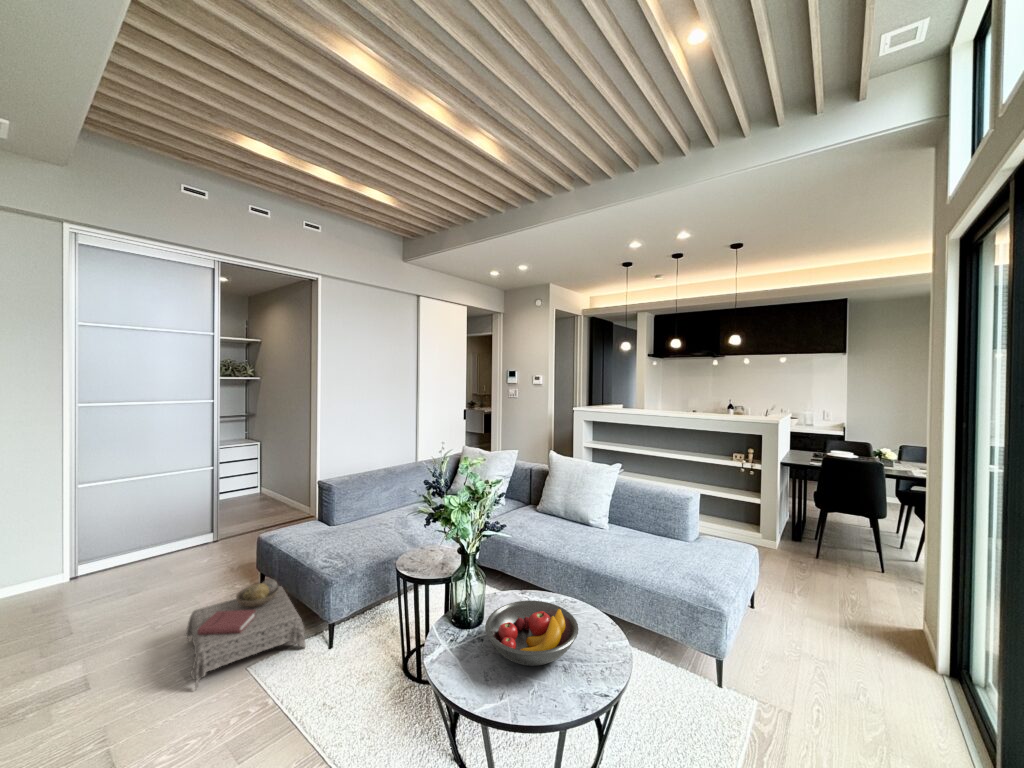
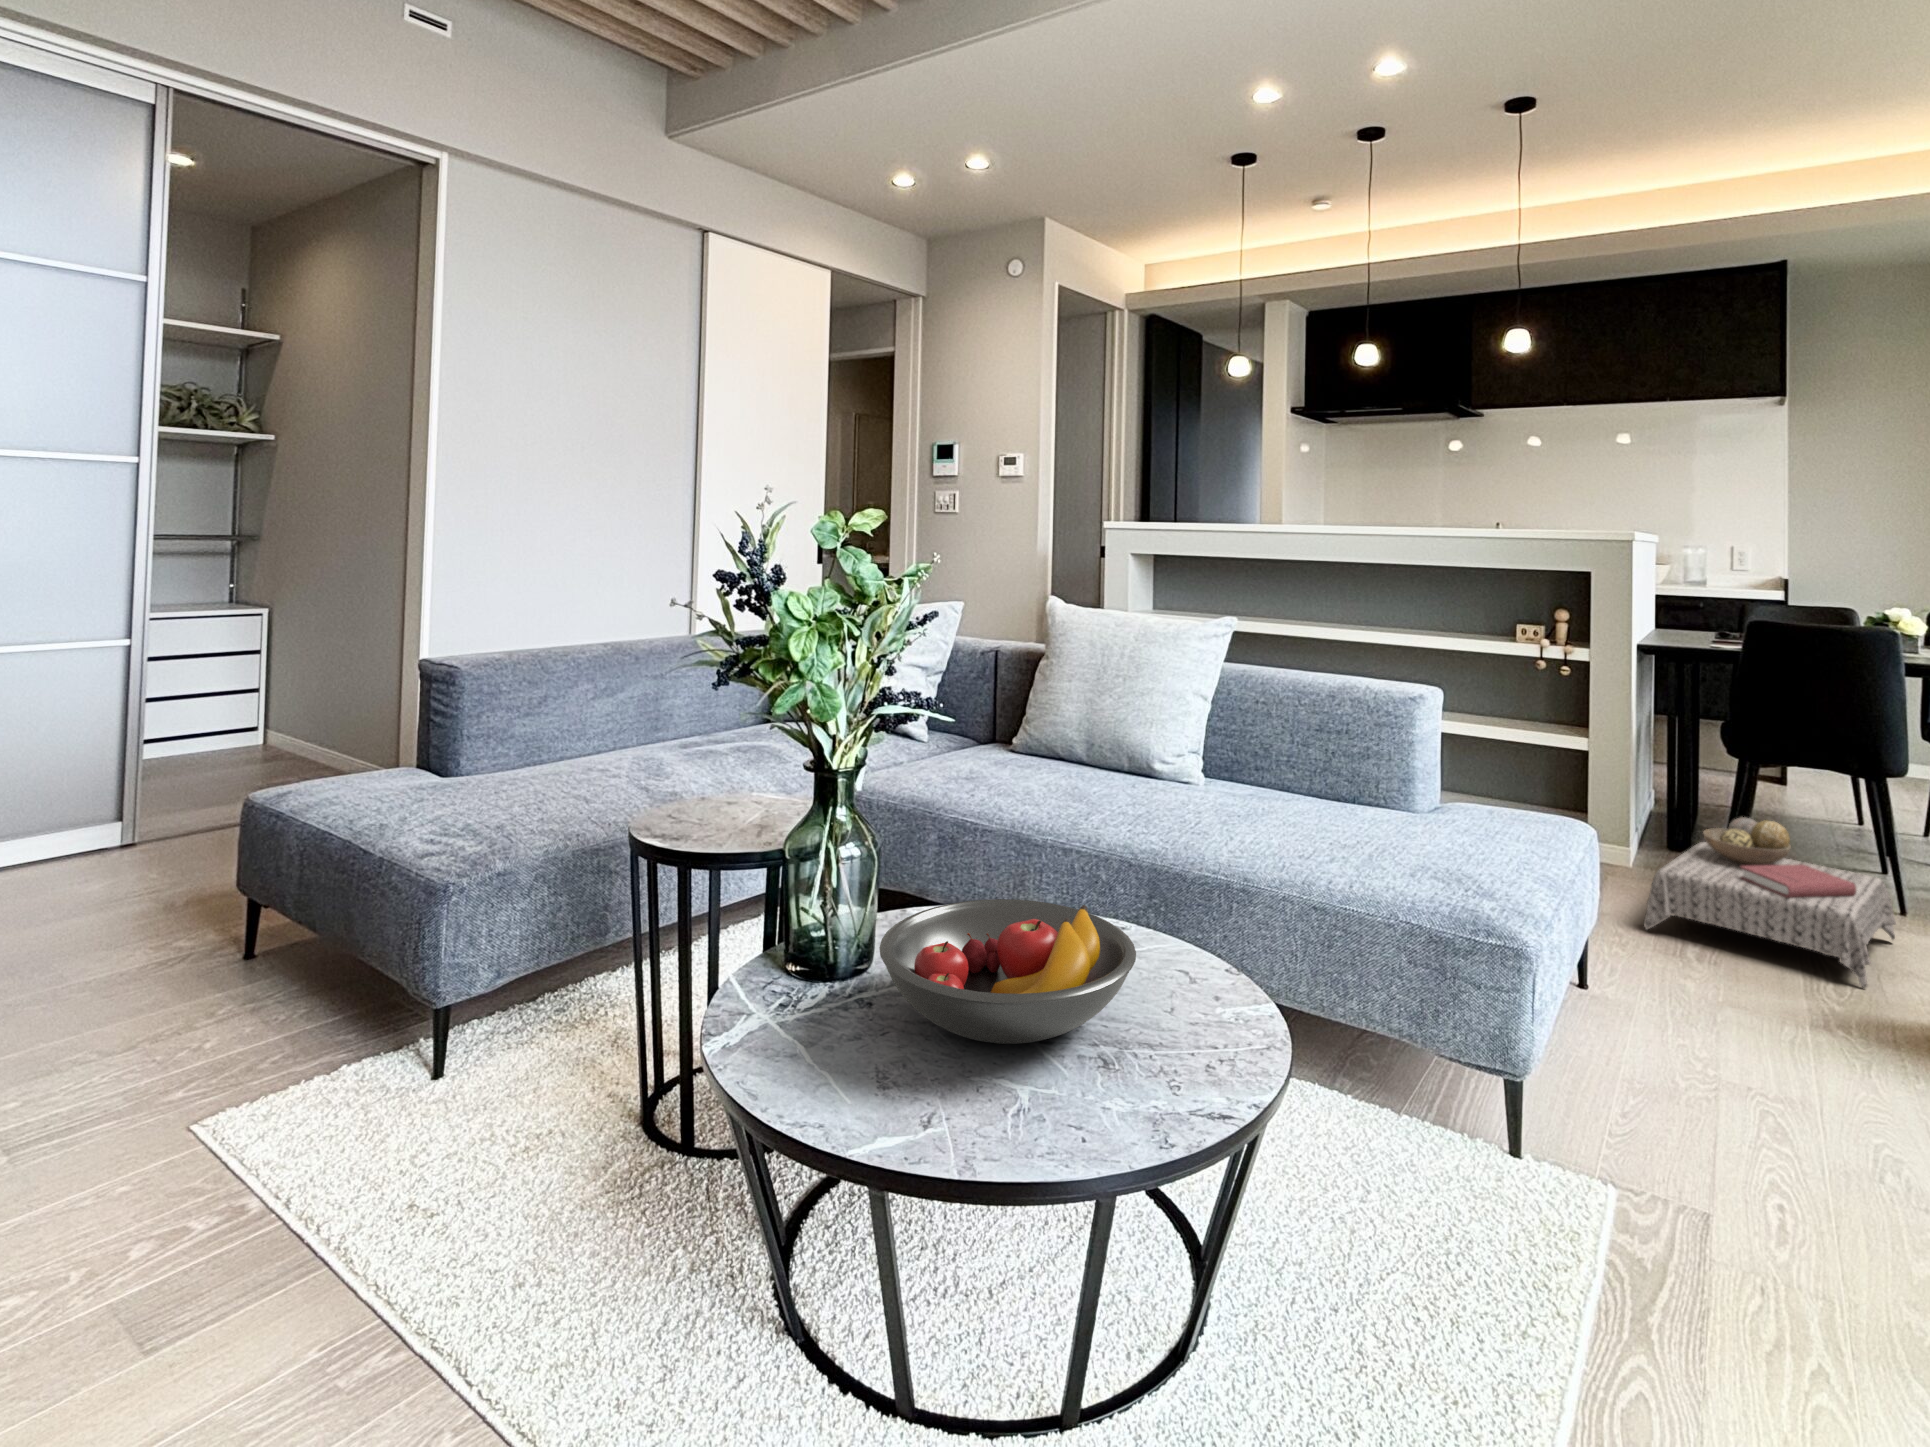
ottoman: present [185,579,306,689] -> present [1644,817,1896,988]

